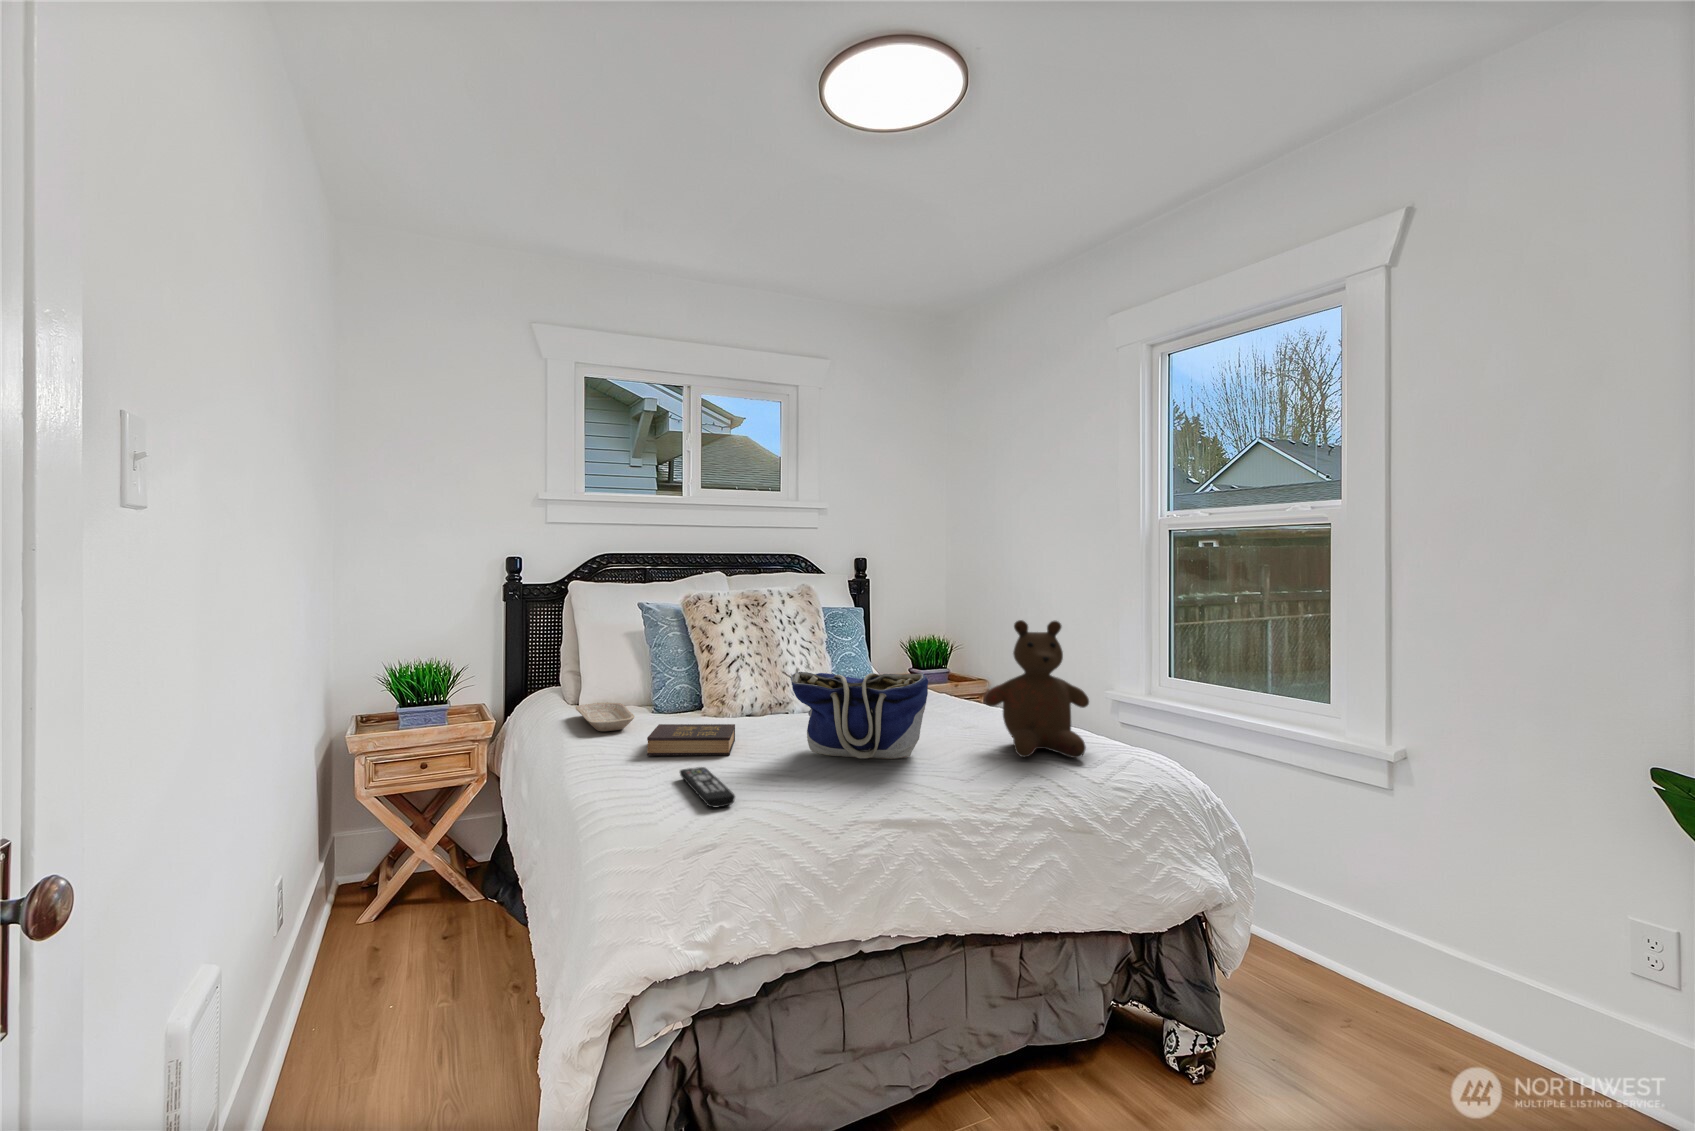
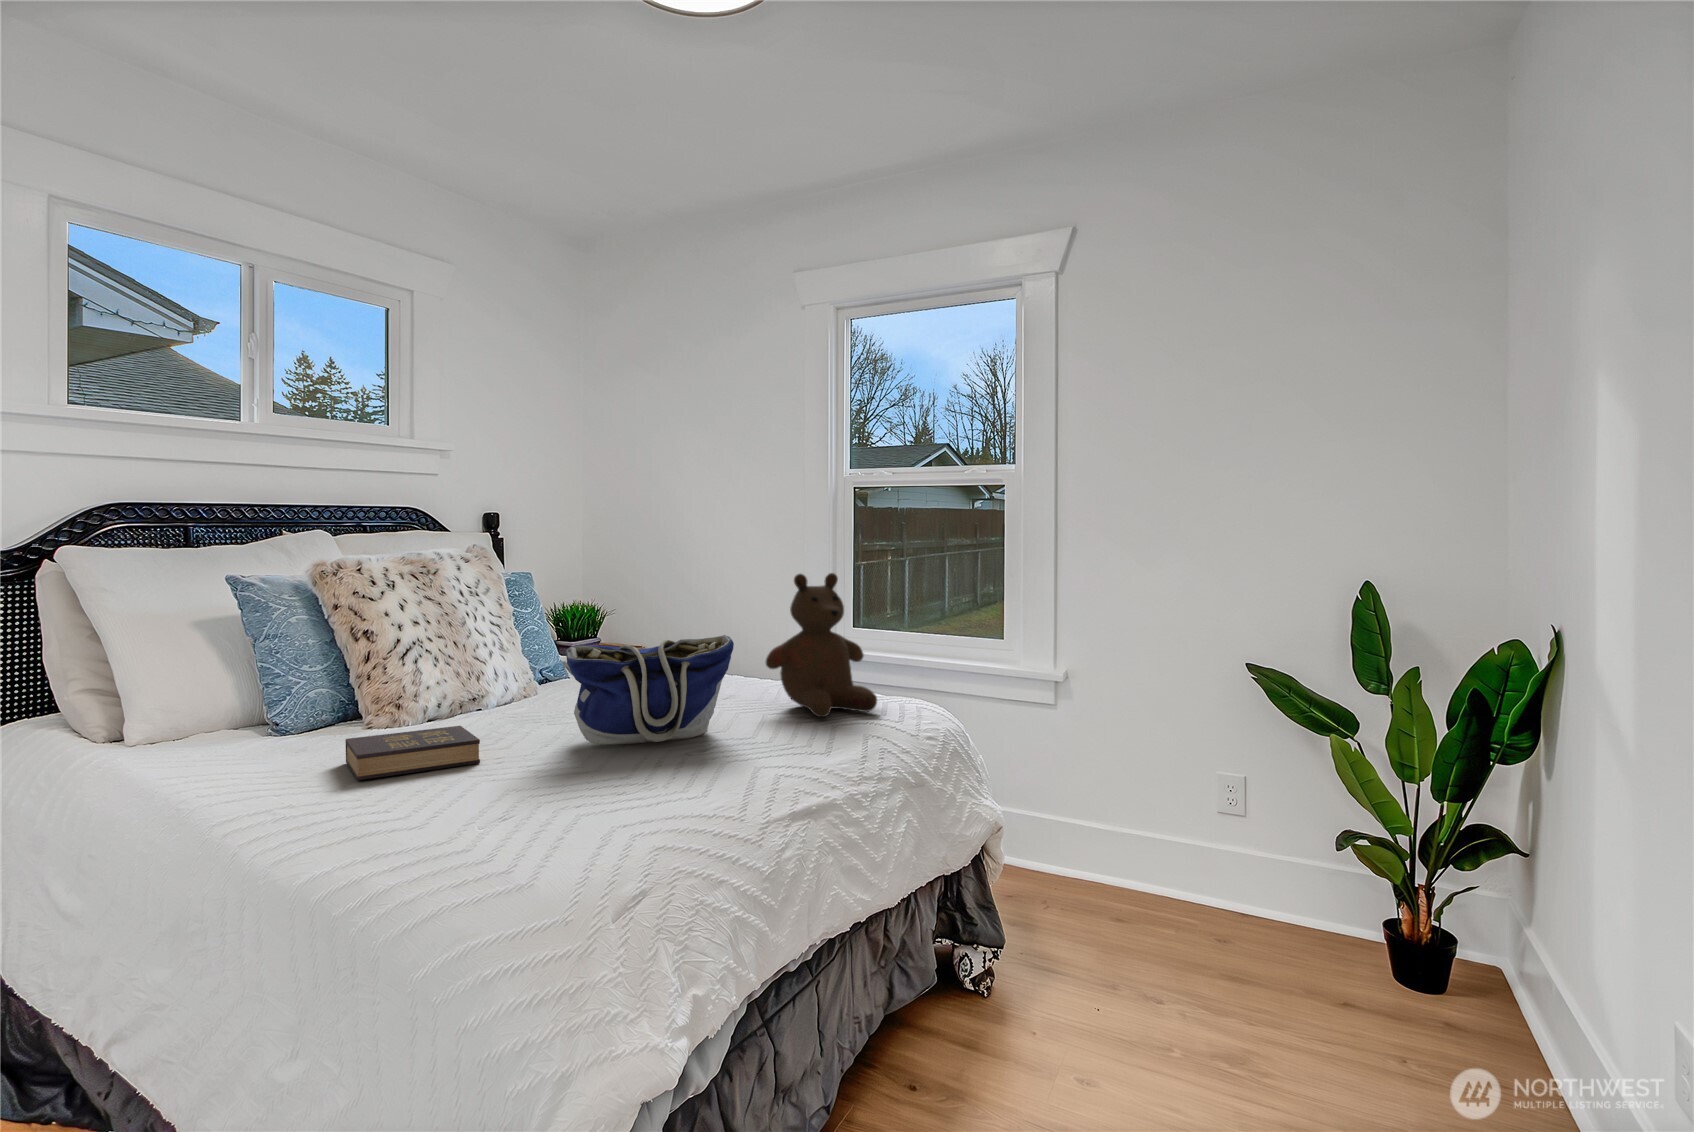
tray: present [576,702,635,731] -> none [145,724,281,764]
remote control: present [680,767,735,807] -> none [449,778,571,818]

